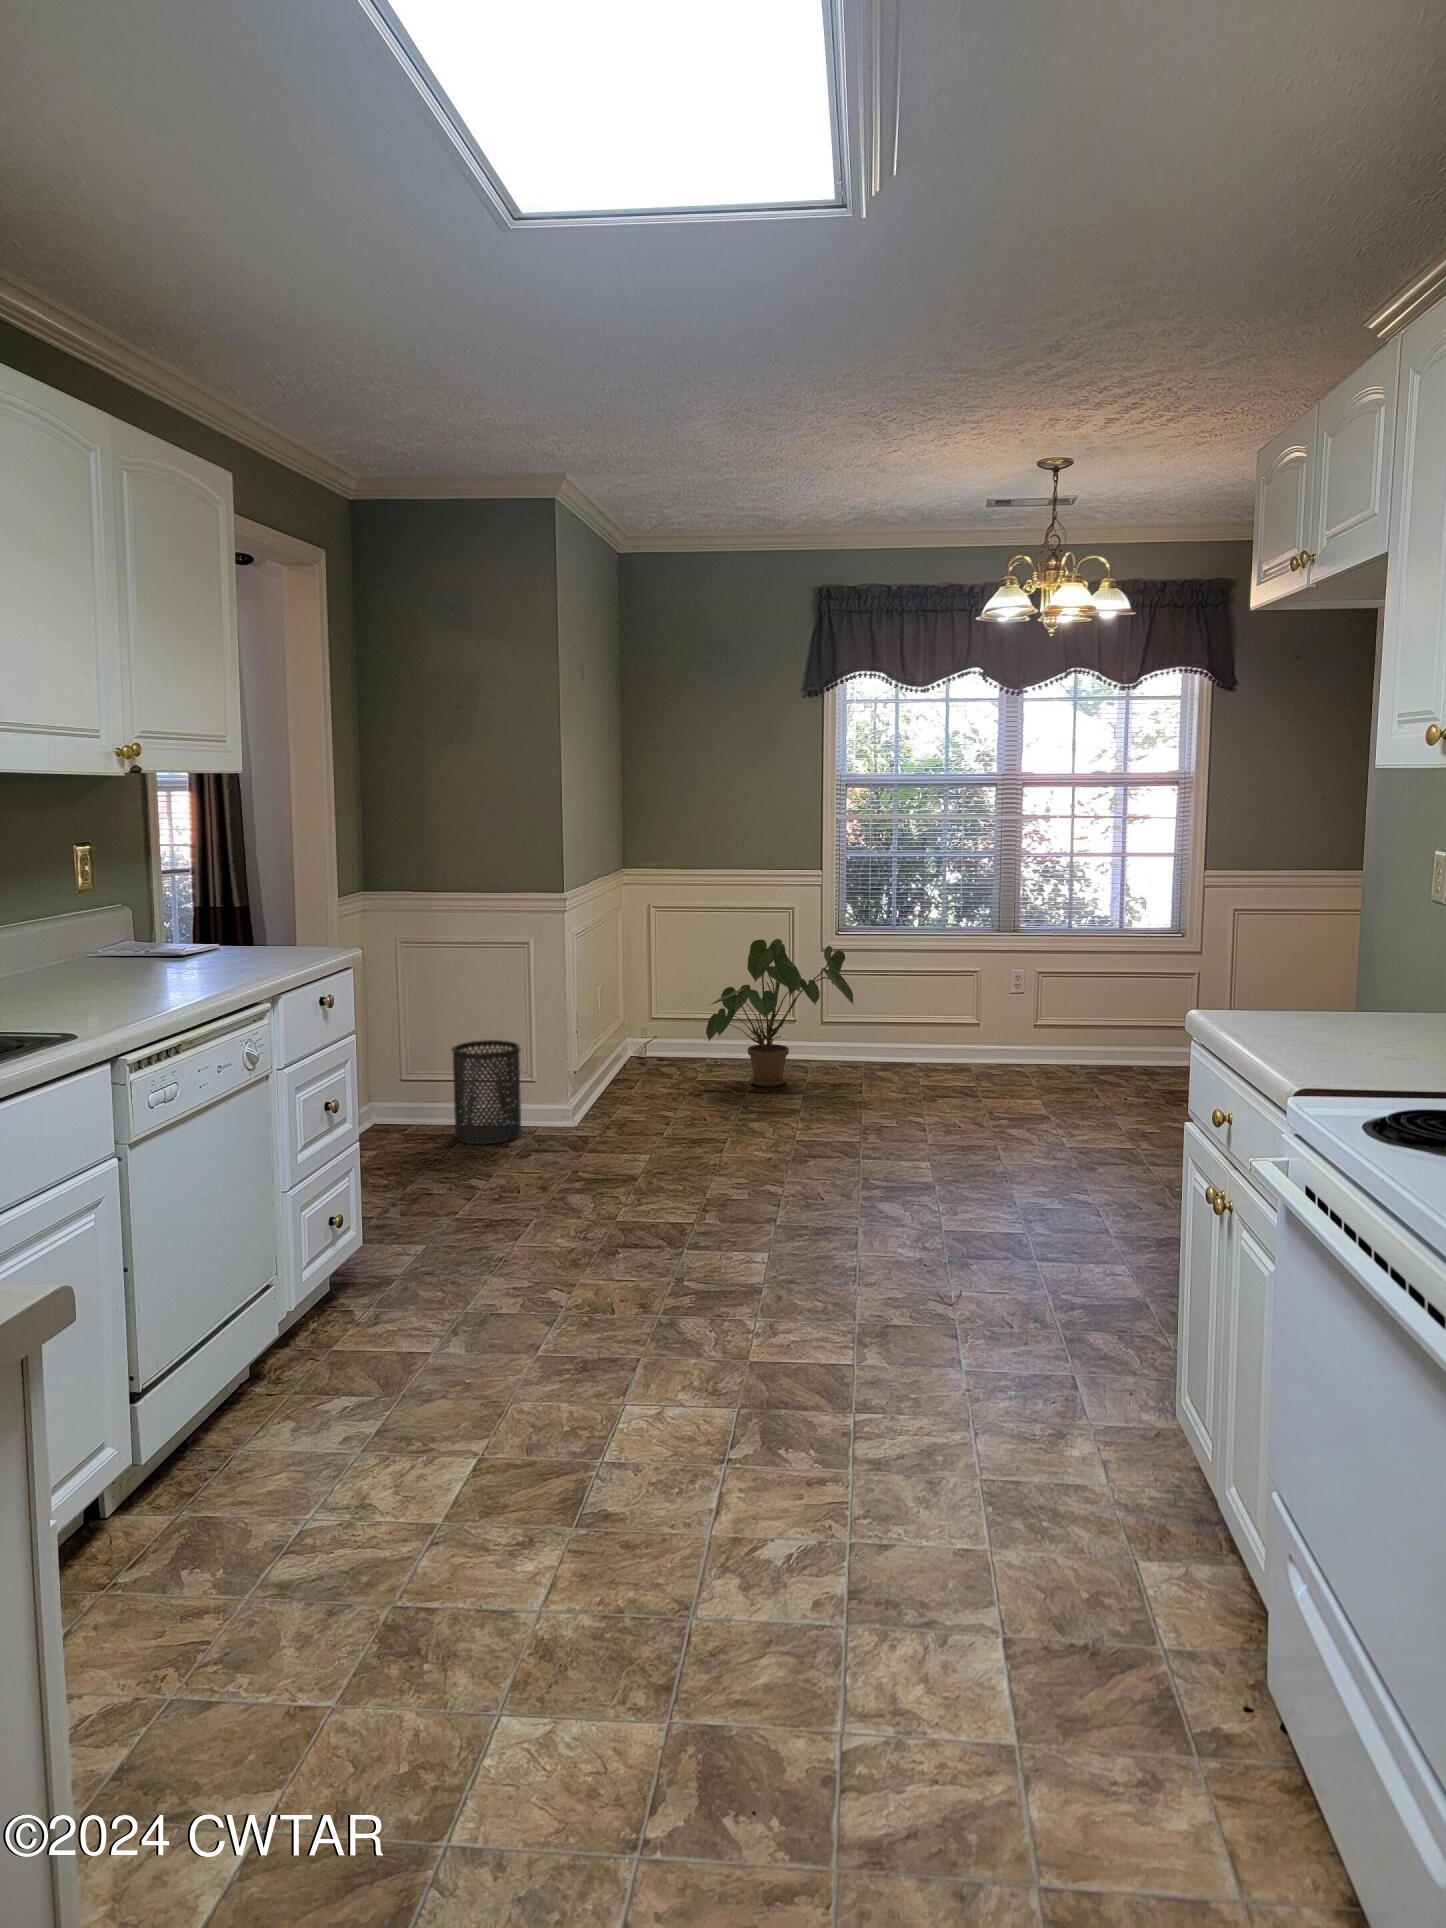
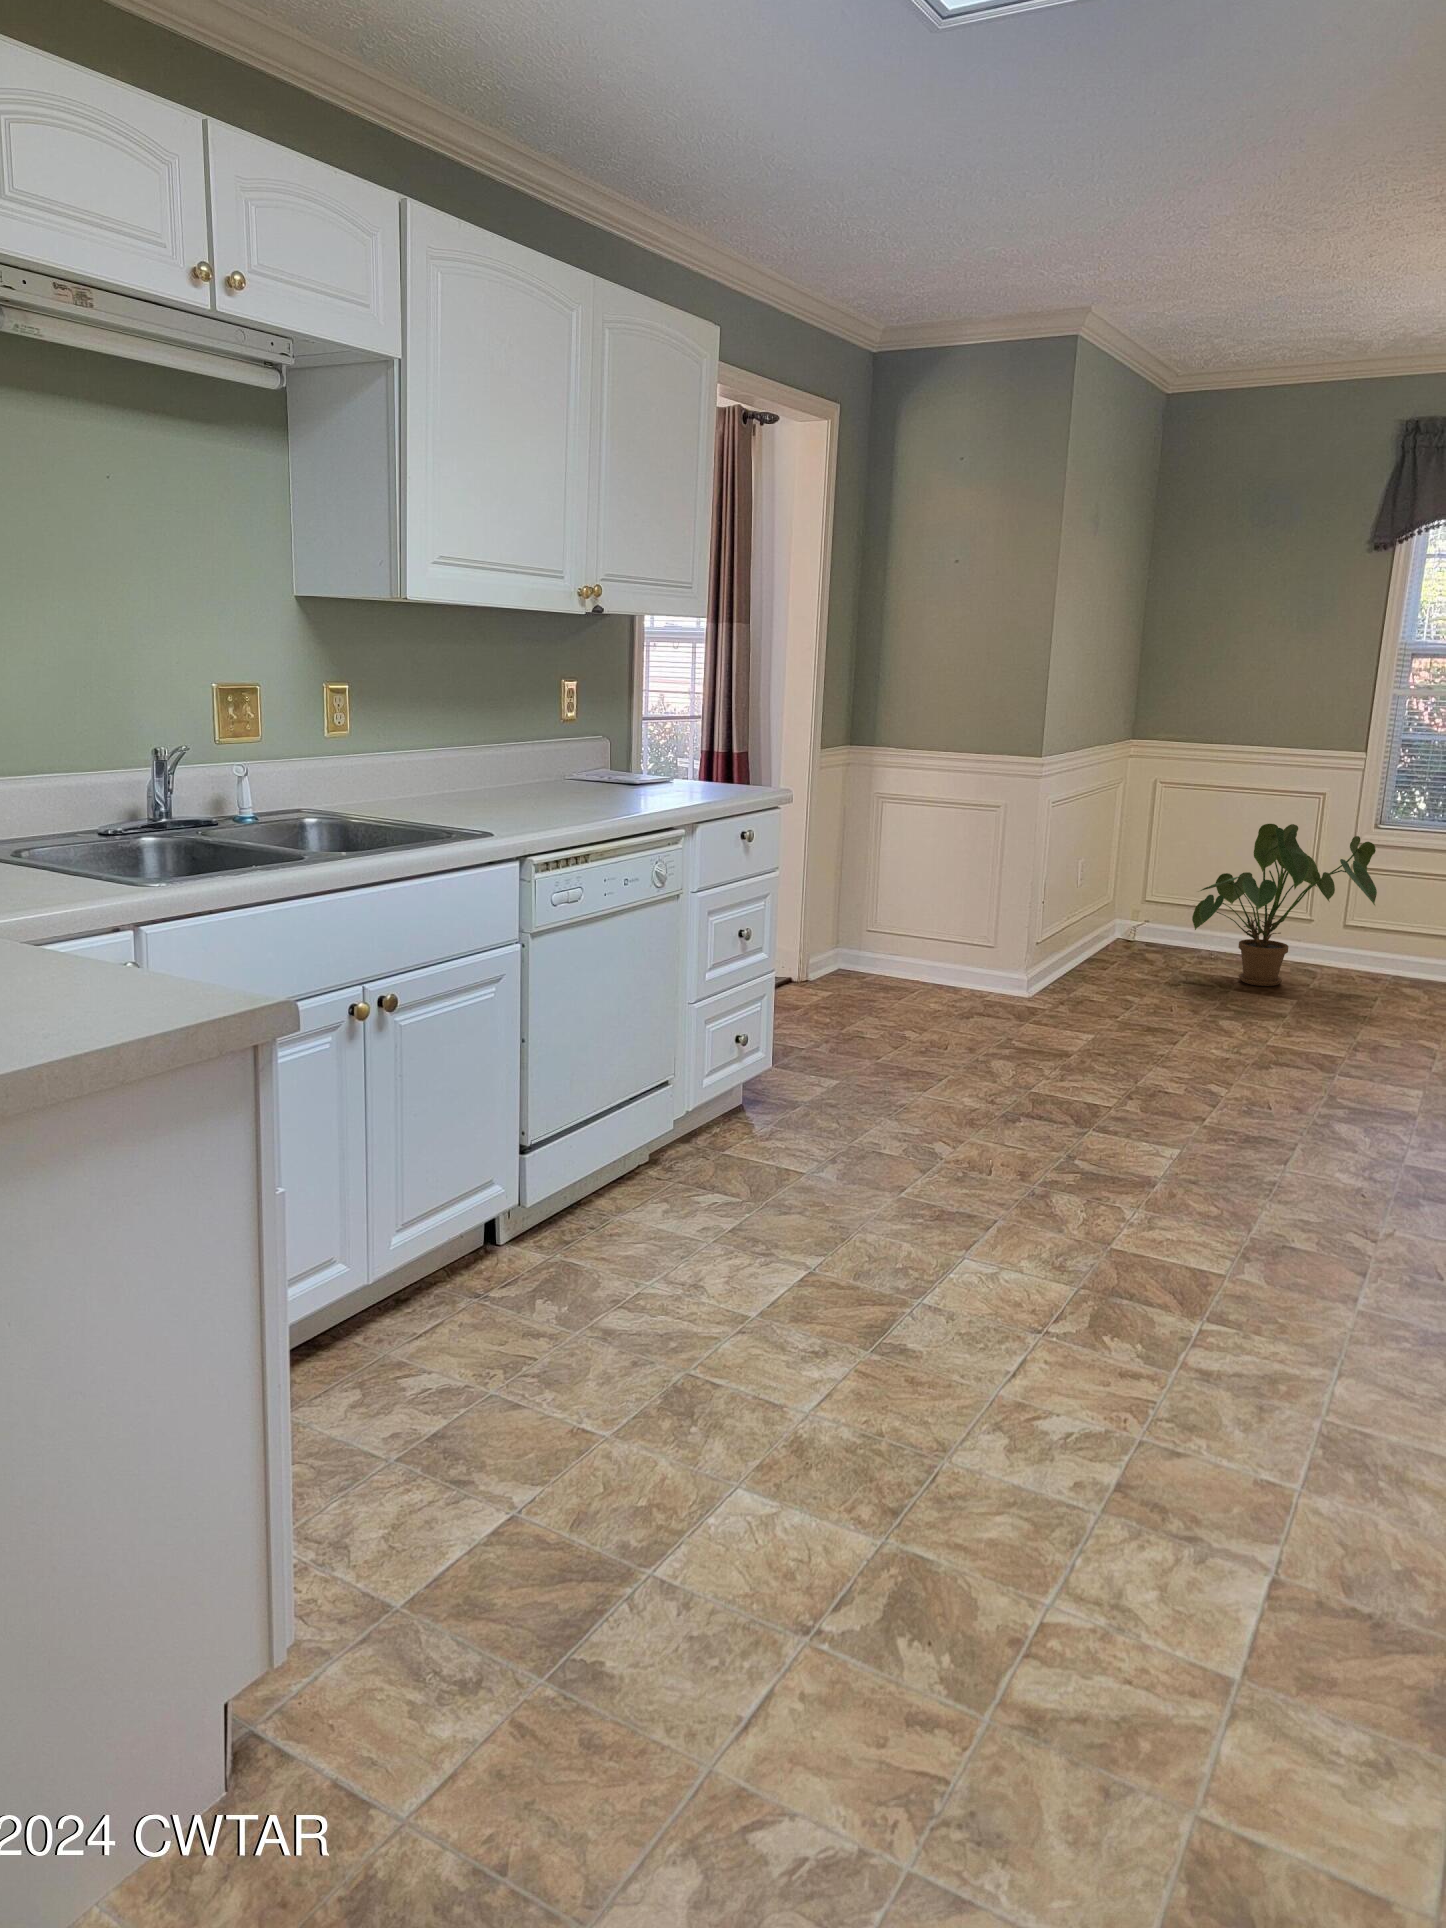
trash can: present [452,1040,521,1144] -> none [906,902,976,1003]

